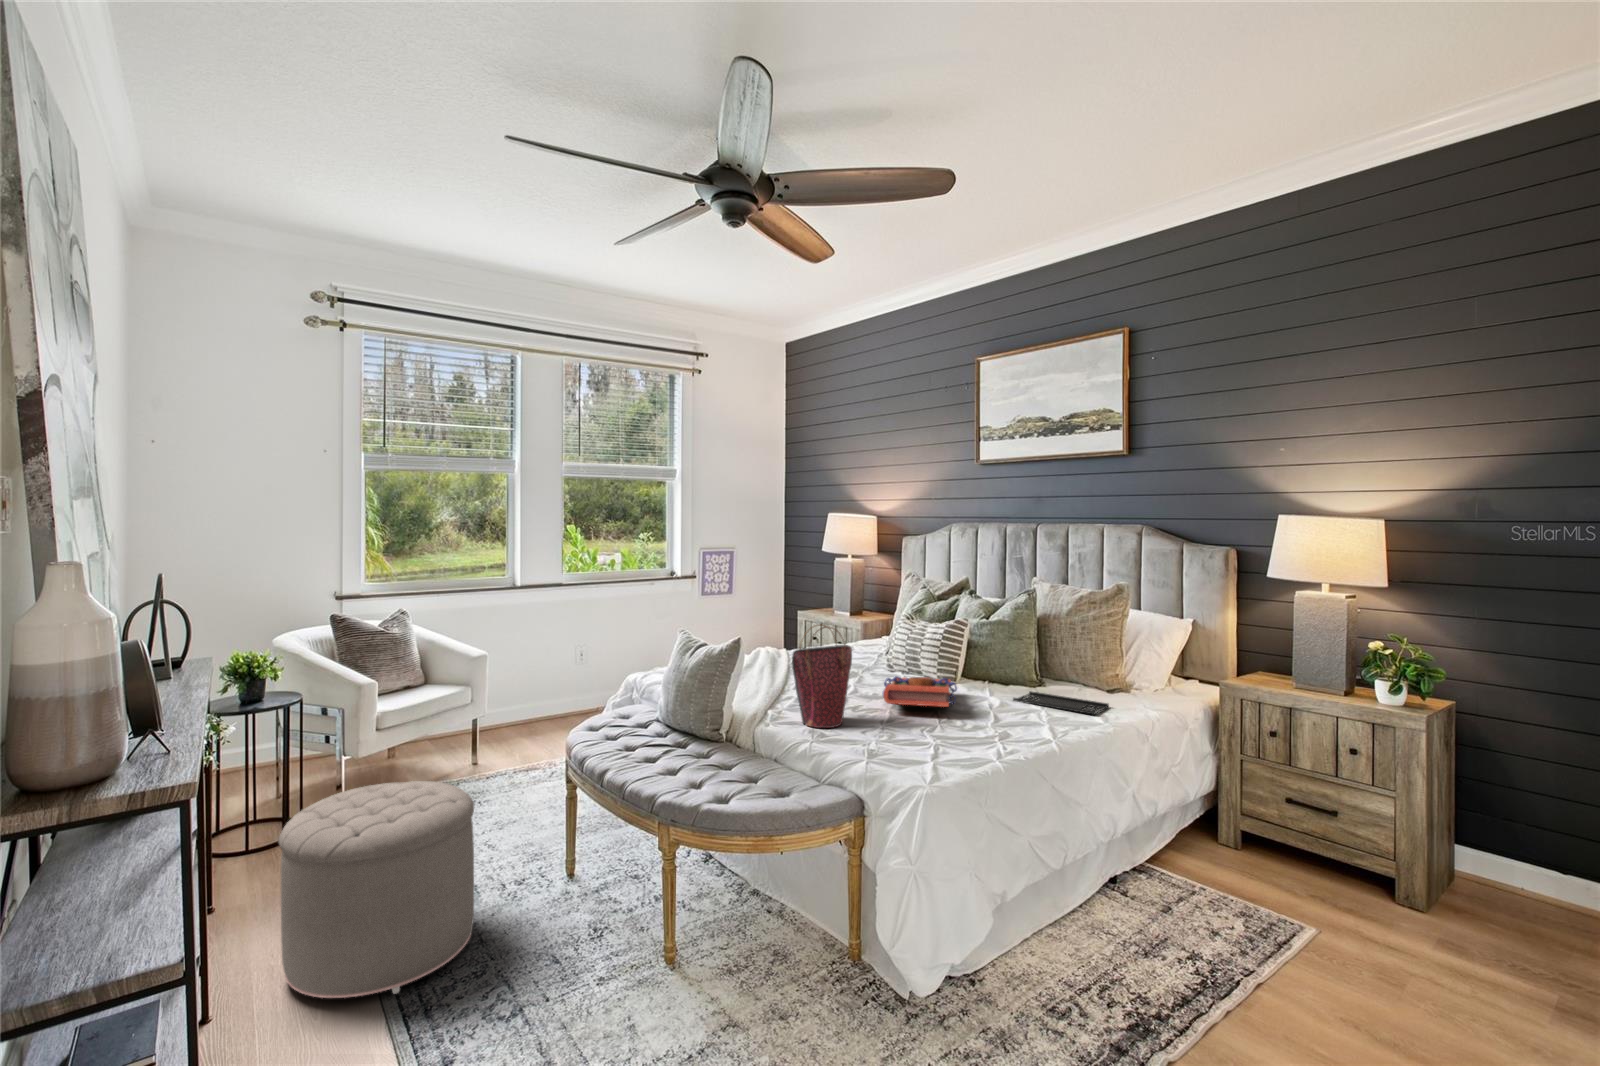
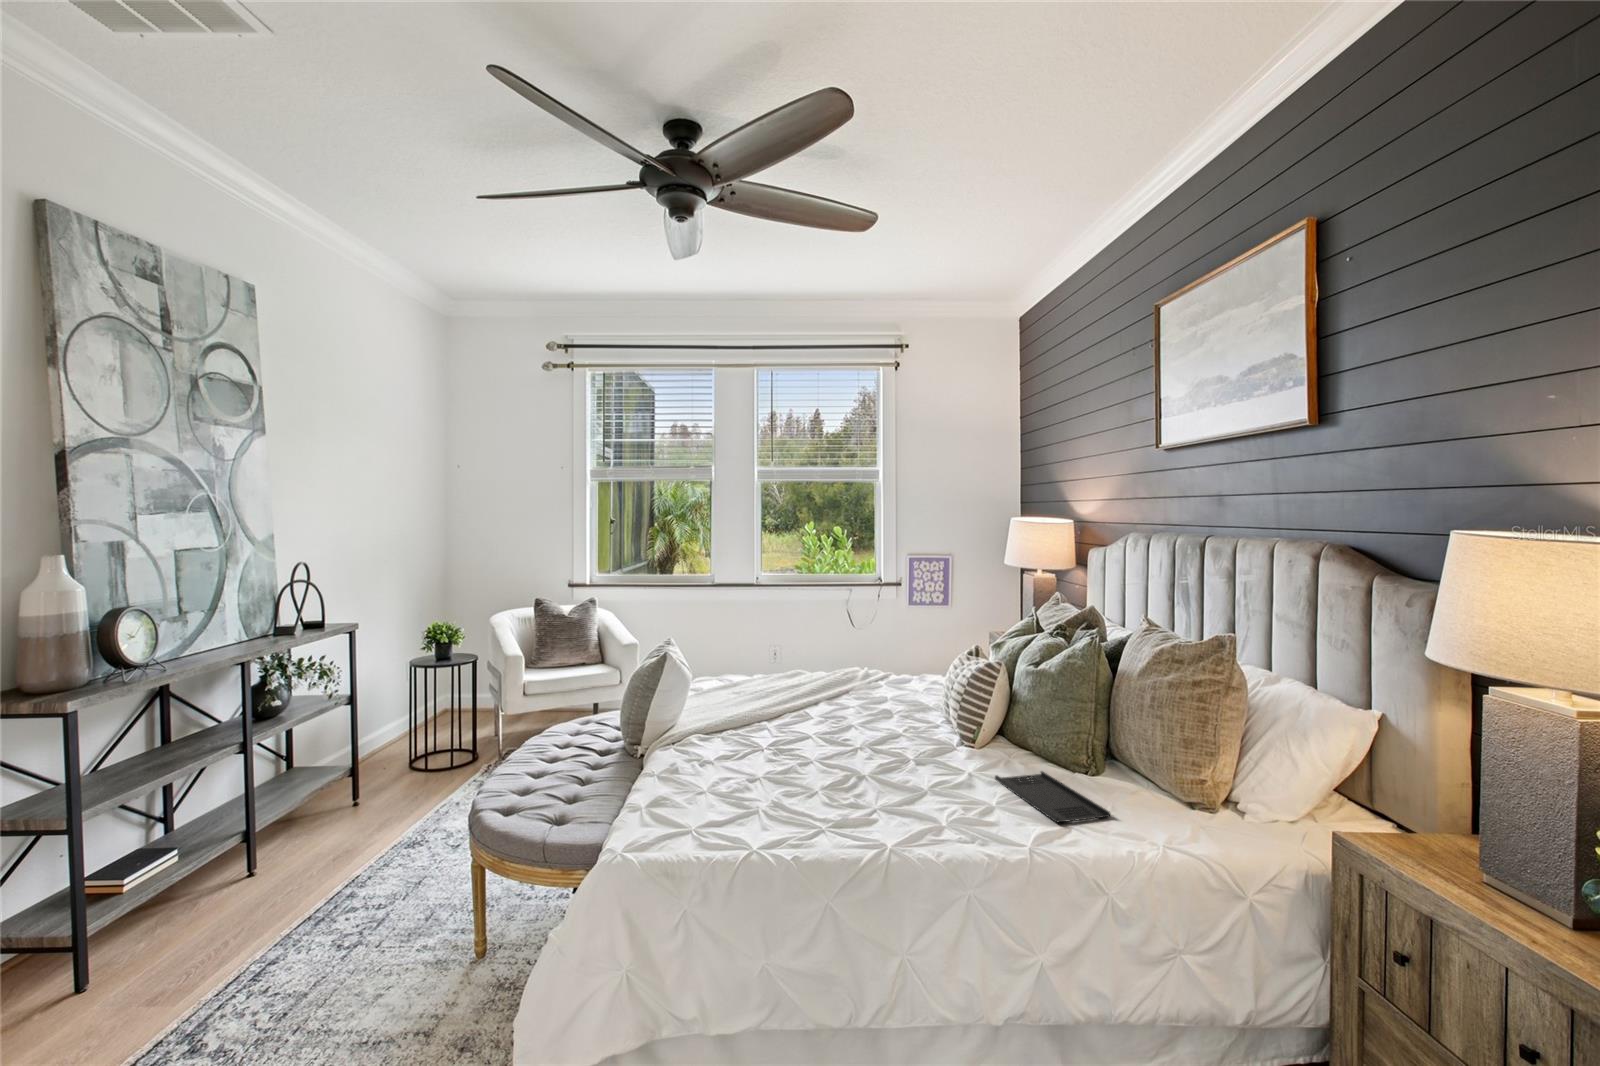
handbag: present [792,624,852,728] -> none [688,650,762,767]
book: present [882,676,957,707] -> none [802,721,932,770]
ottoman: present [278,781,474,998] -> none [284,742,440,910]

